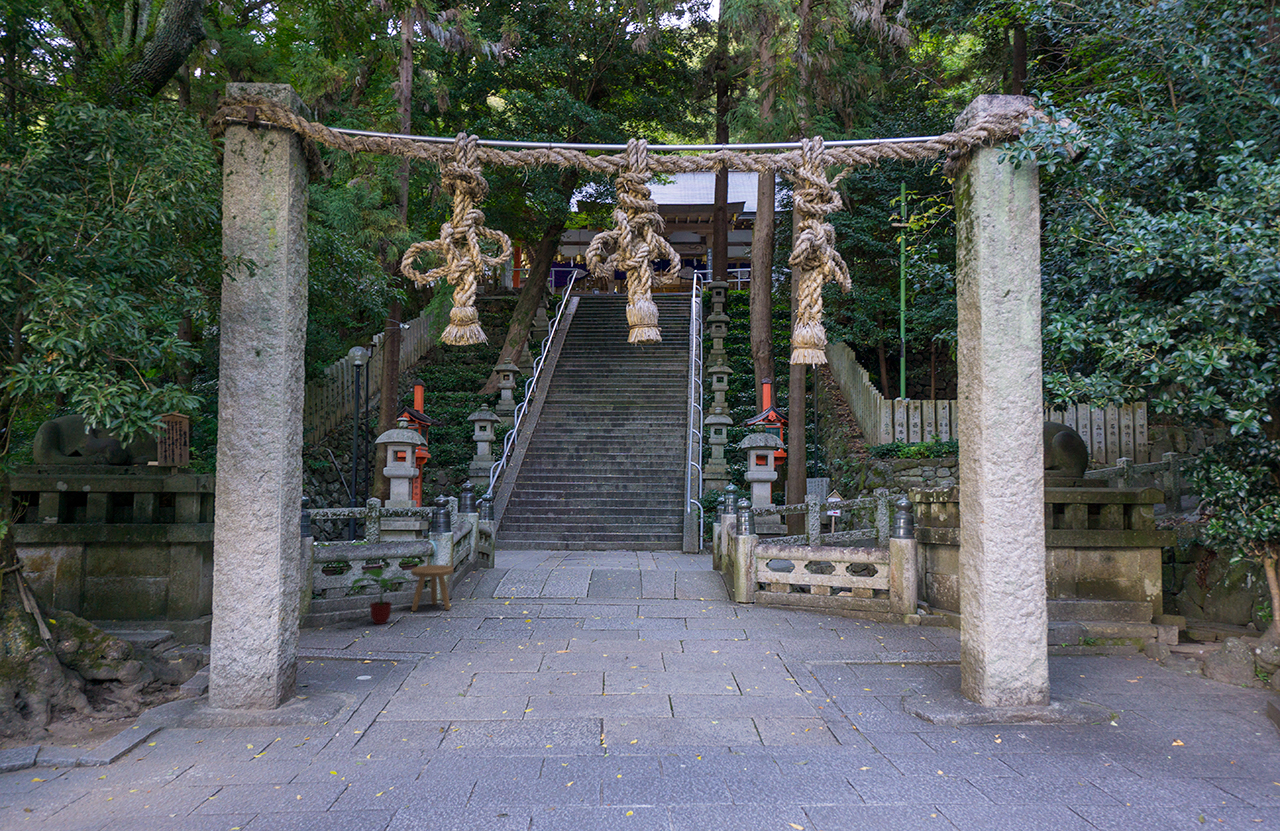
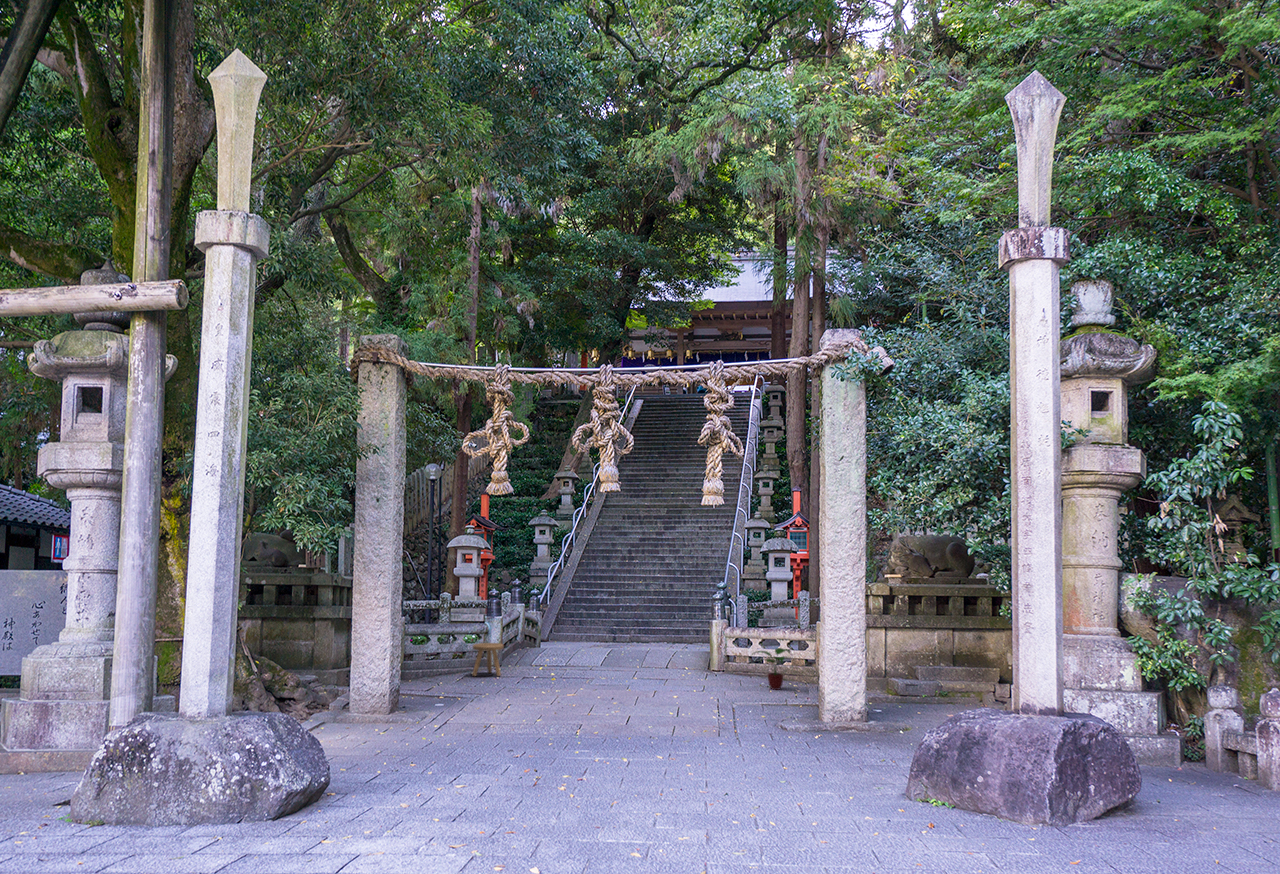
potted plant: present [352,569,409,624] -> present [754,648,791,690]

